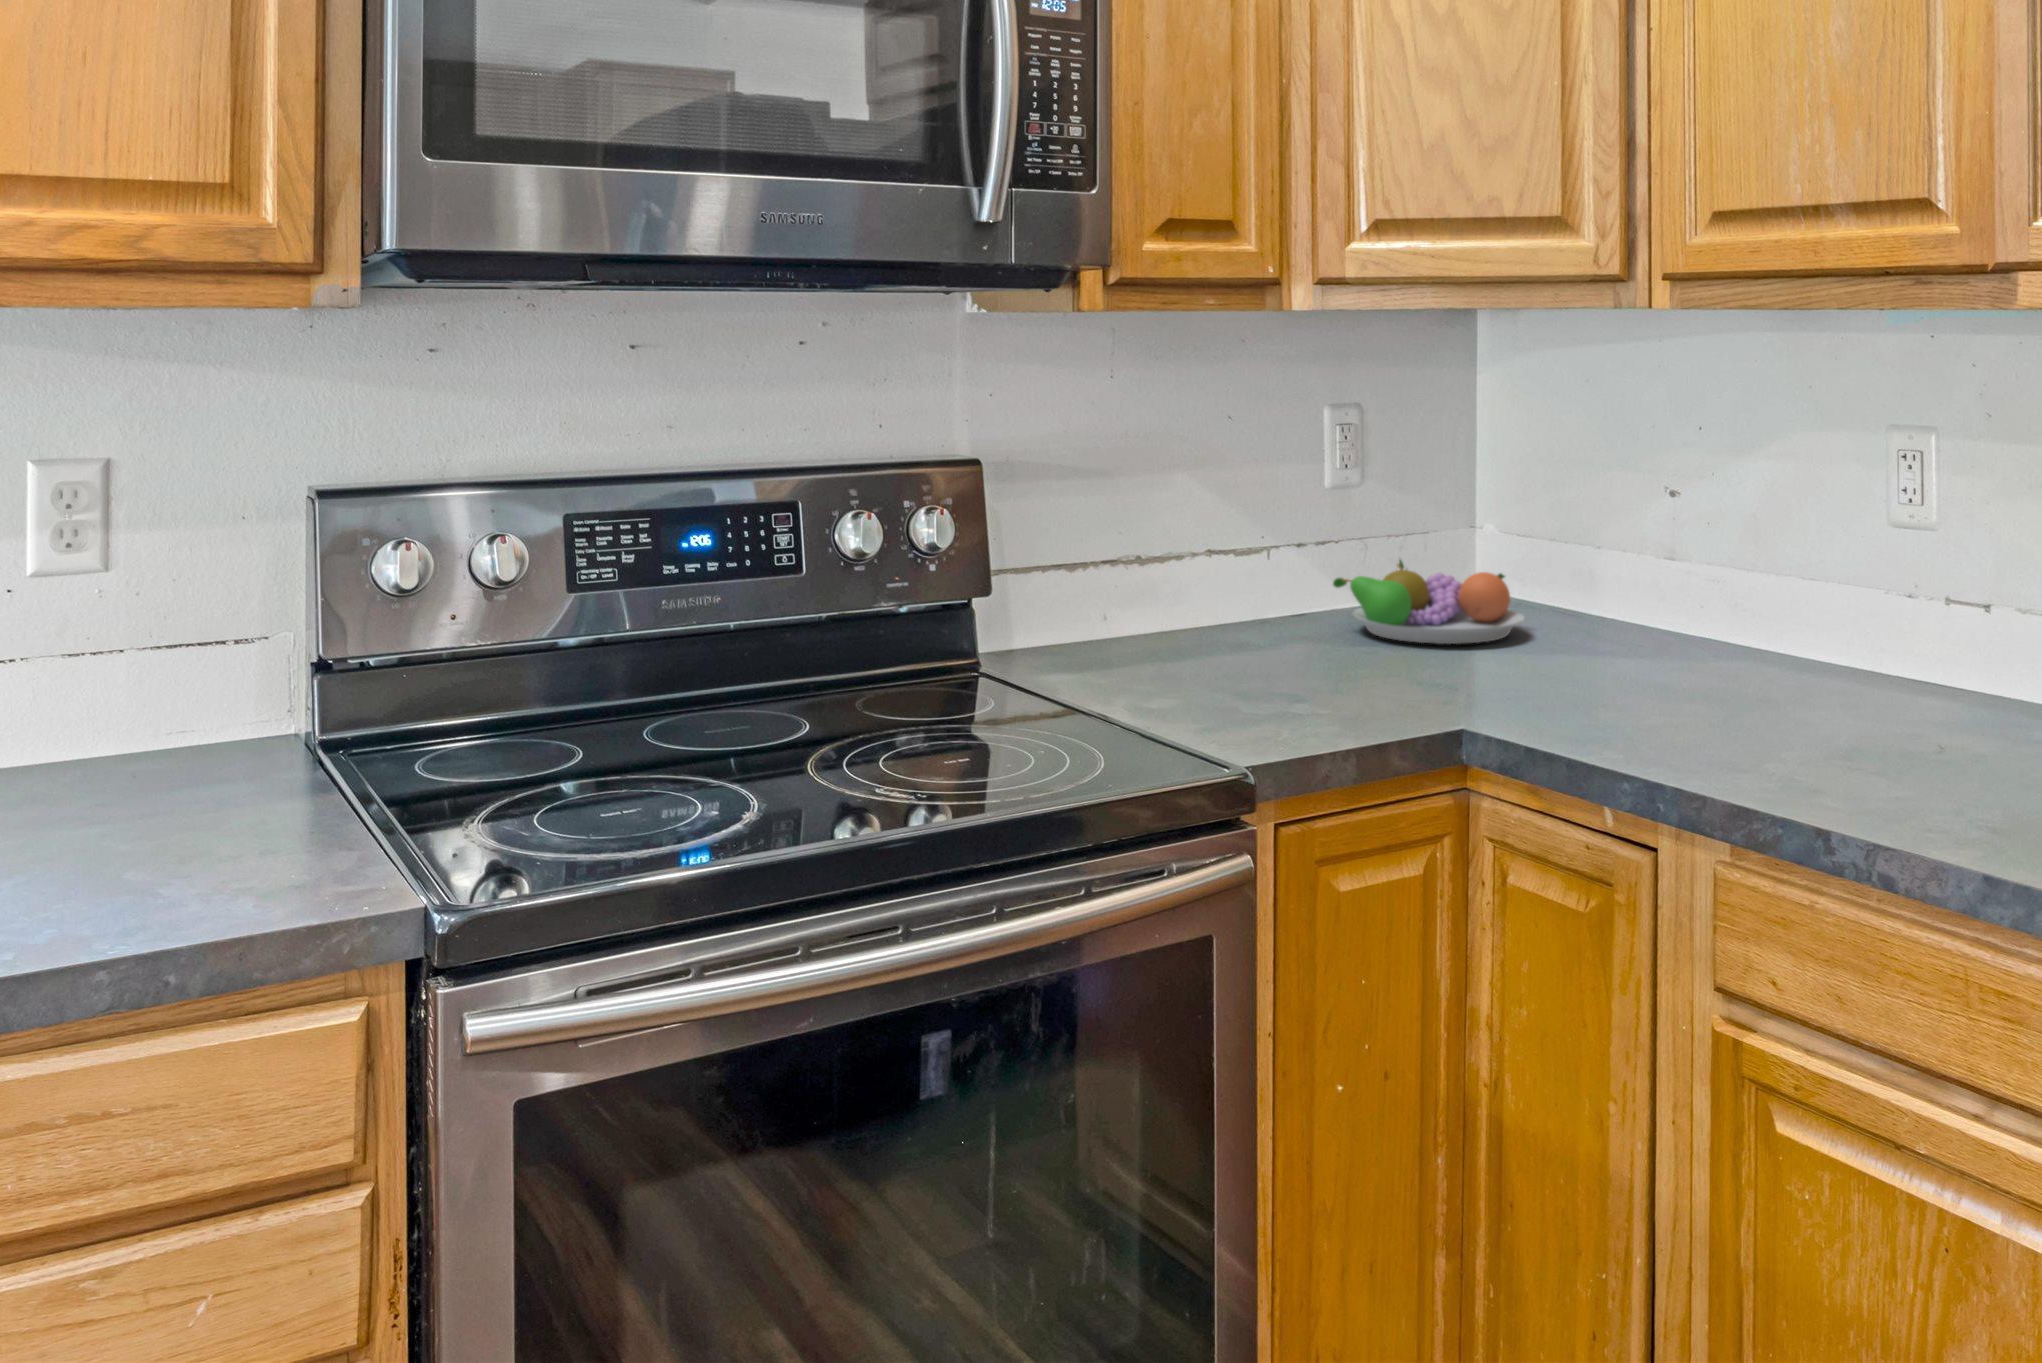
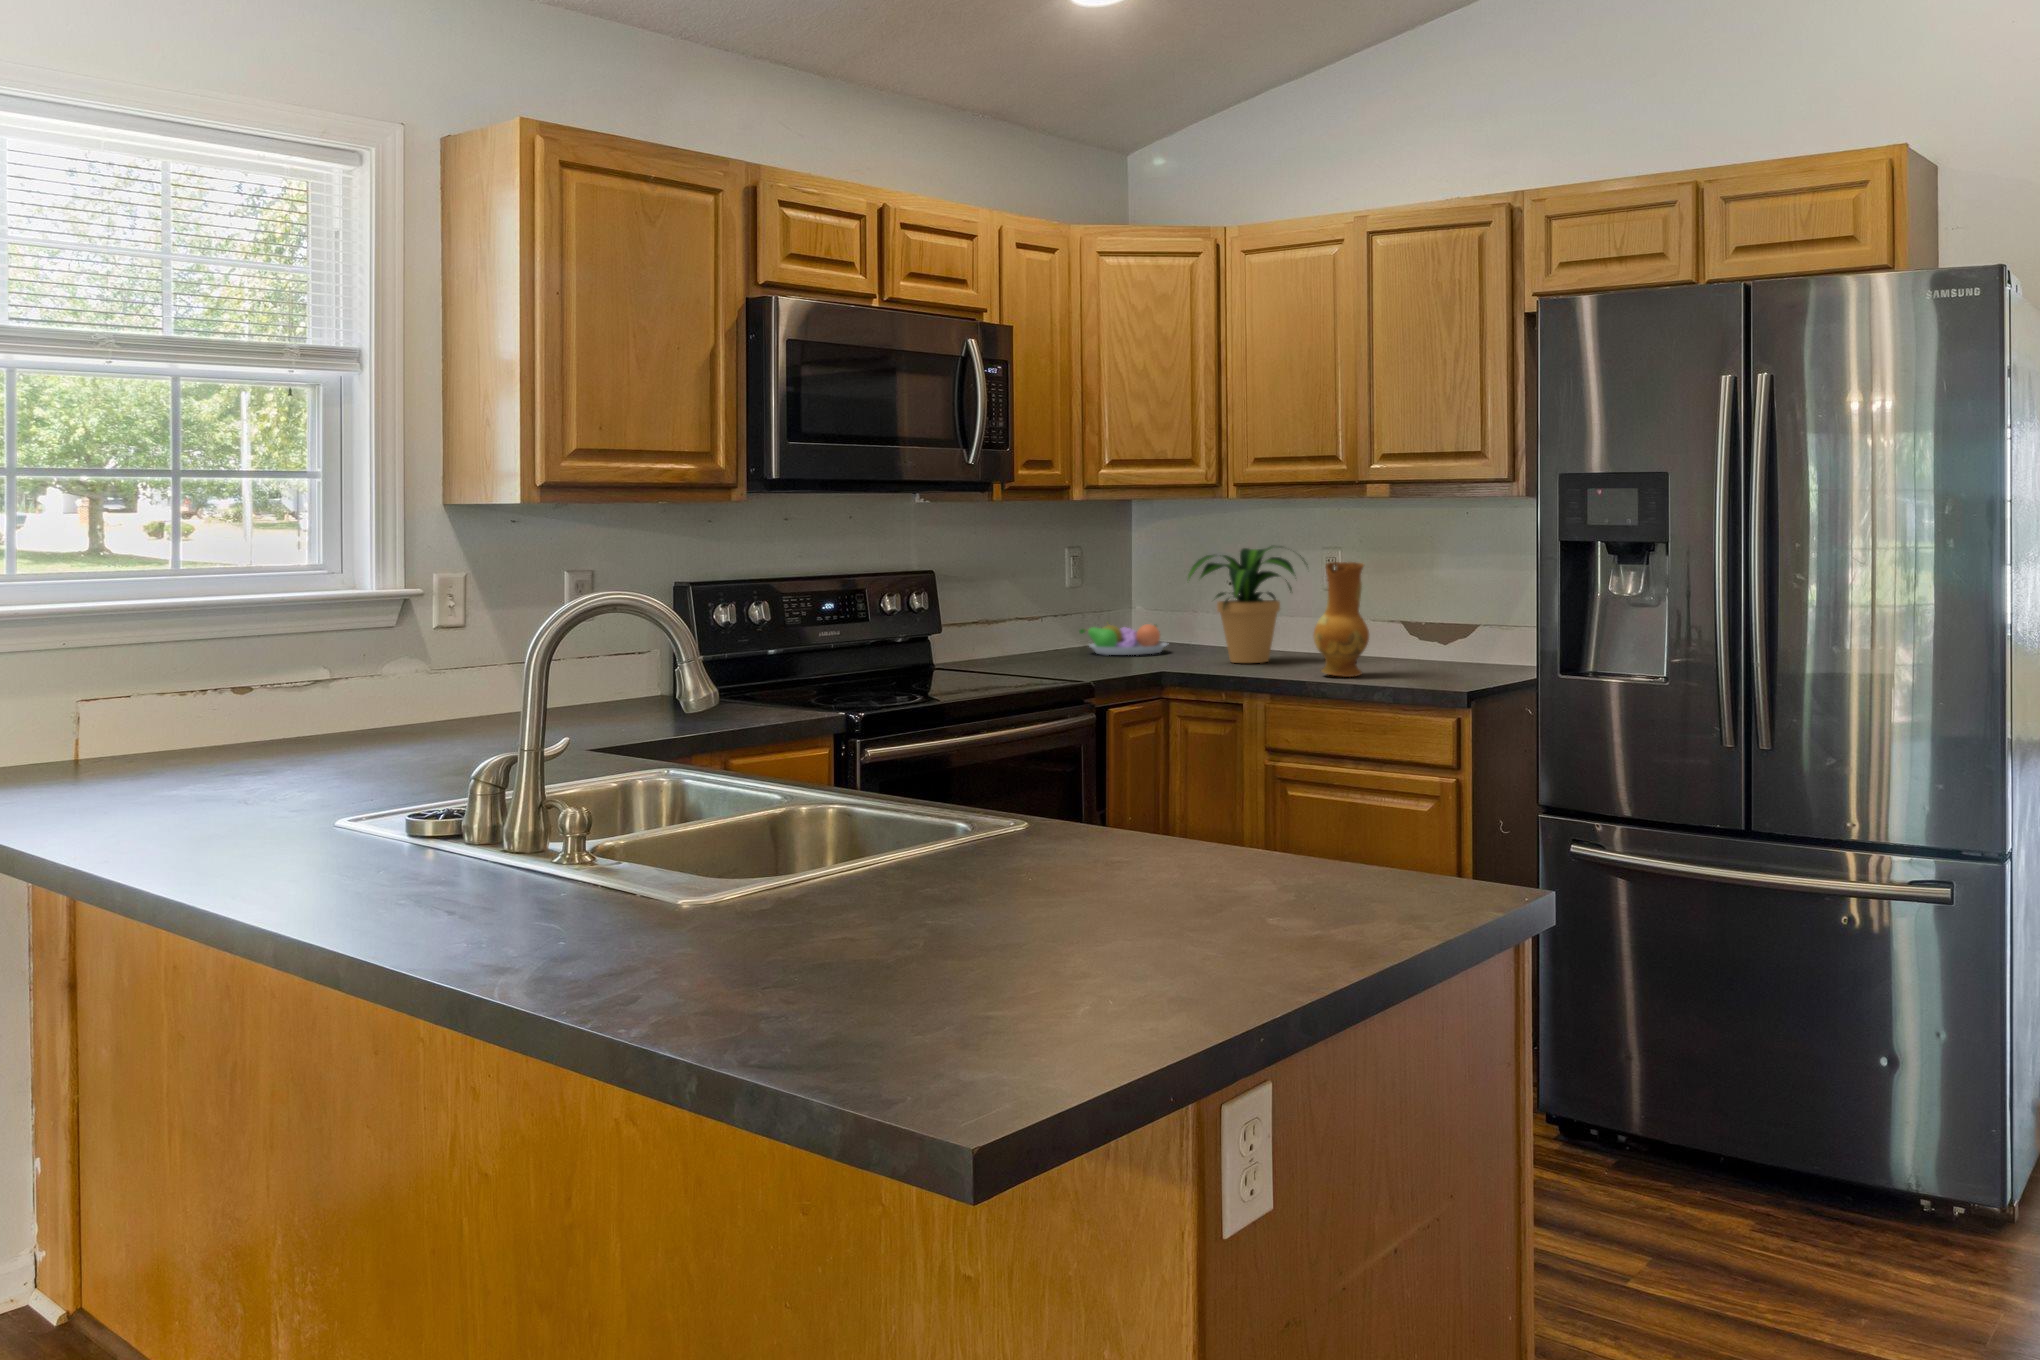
potted plant: none [1537,423,1849,706] -> present [1188,546,1308,663]
ceramic jug: none [1852,483,2024,815] -> present [1314,562,1369,677]

